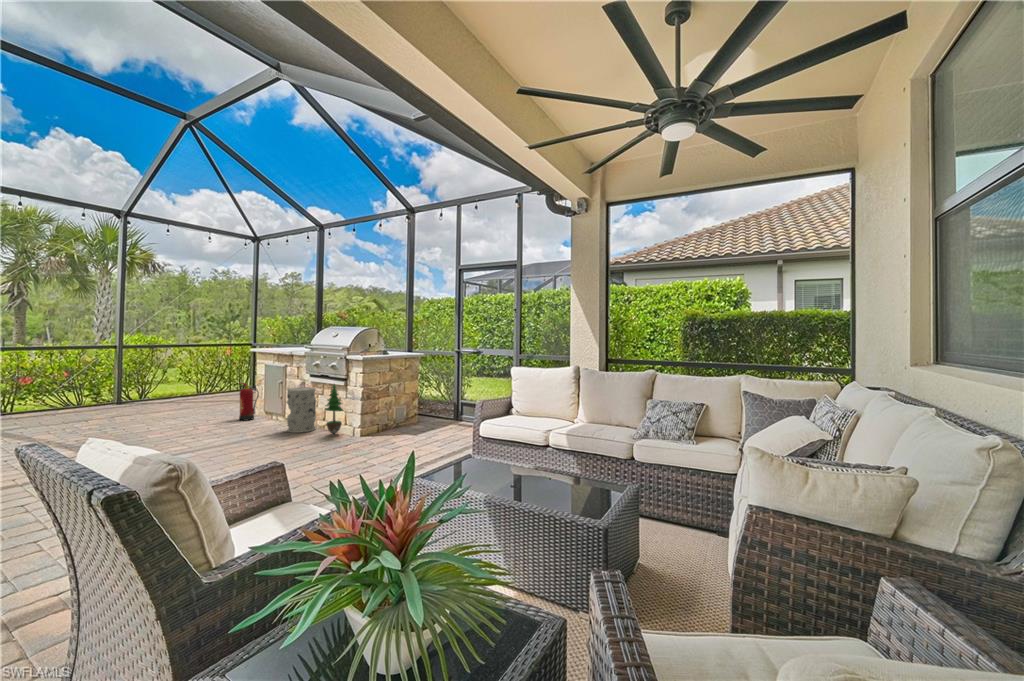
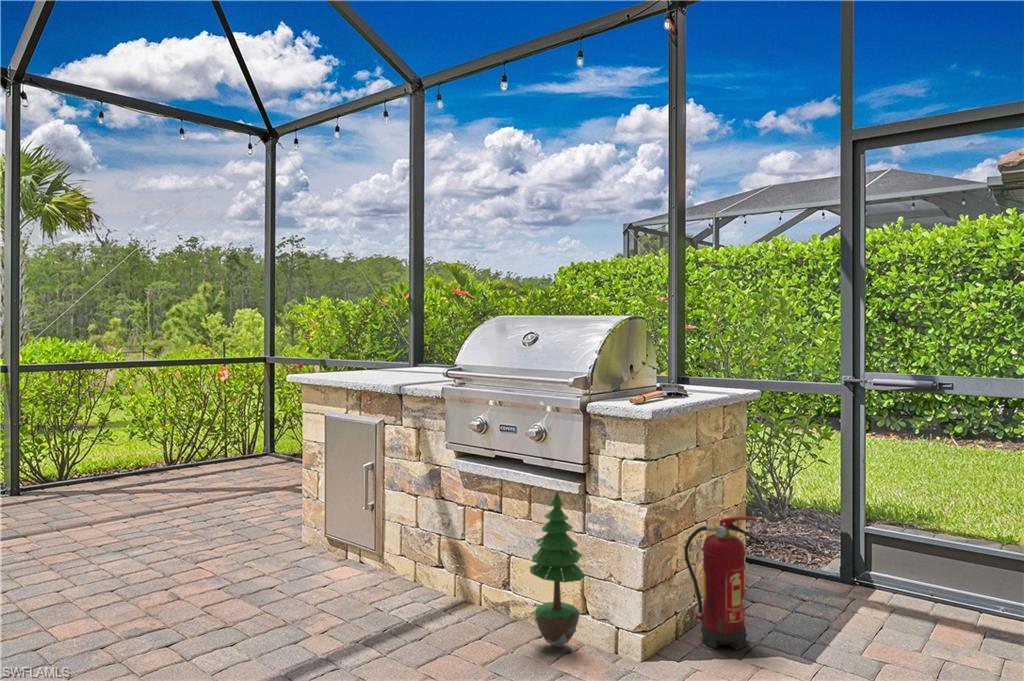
fire extinguisher: present [239,383,259,421] -> present [684,516,758,650]
trash can: present [287,387,316,433] -> none [409,491,487,633]

